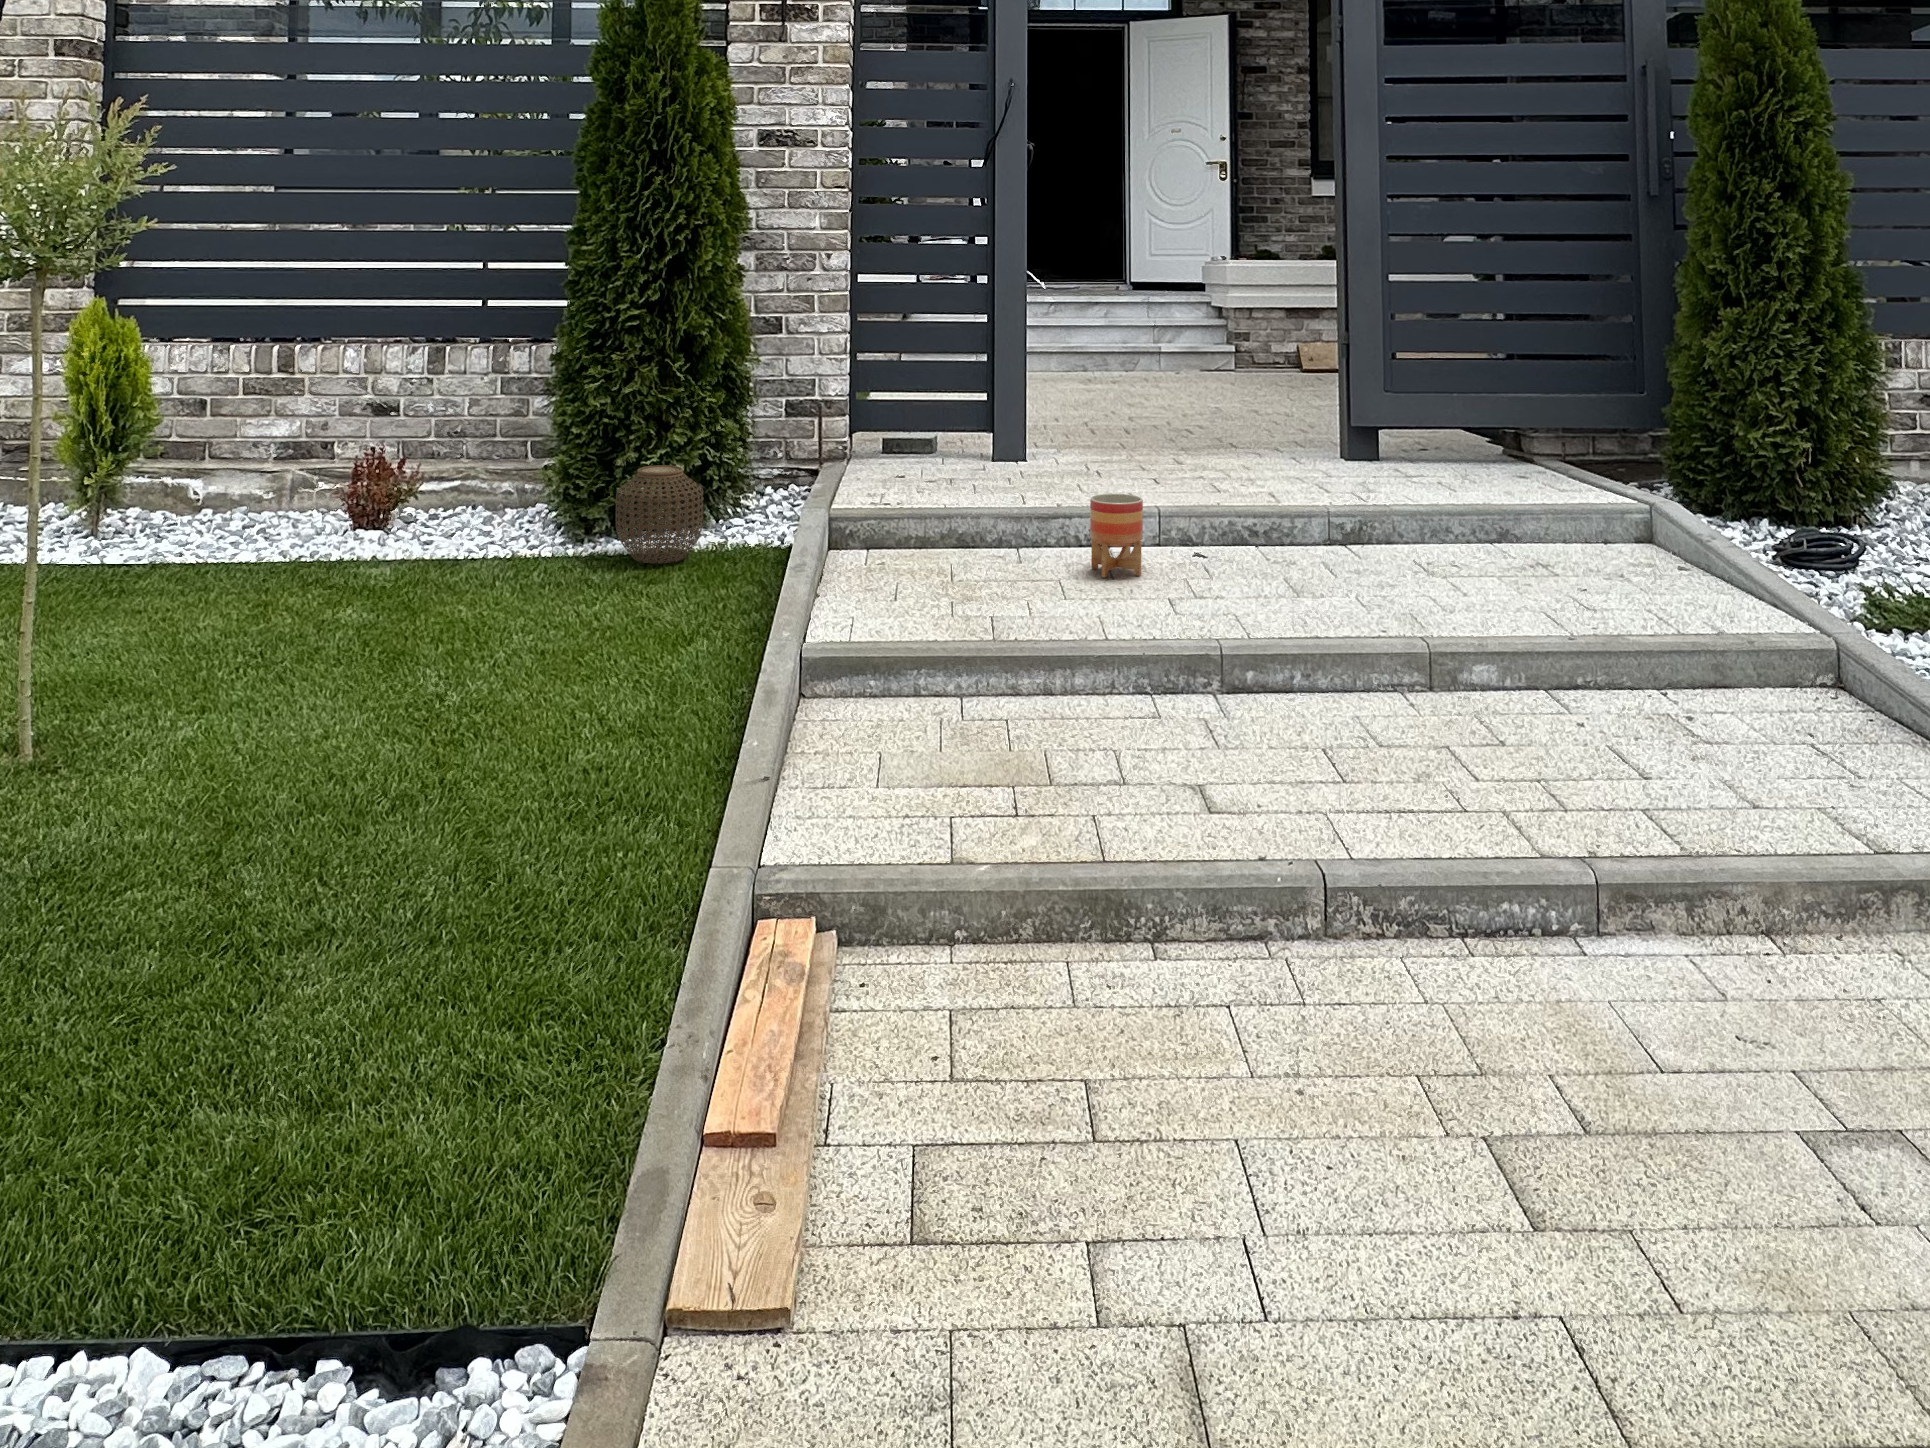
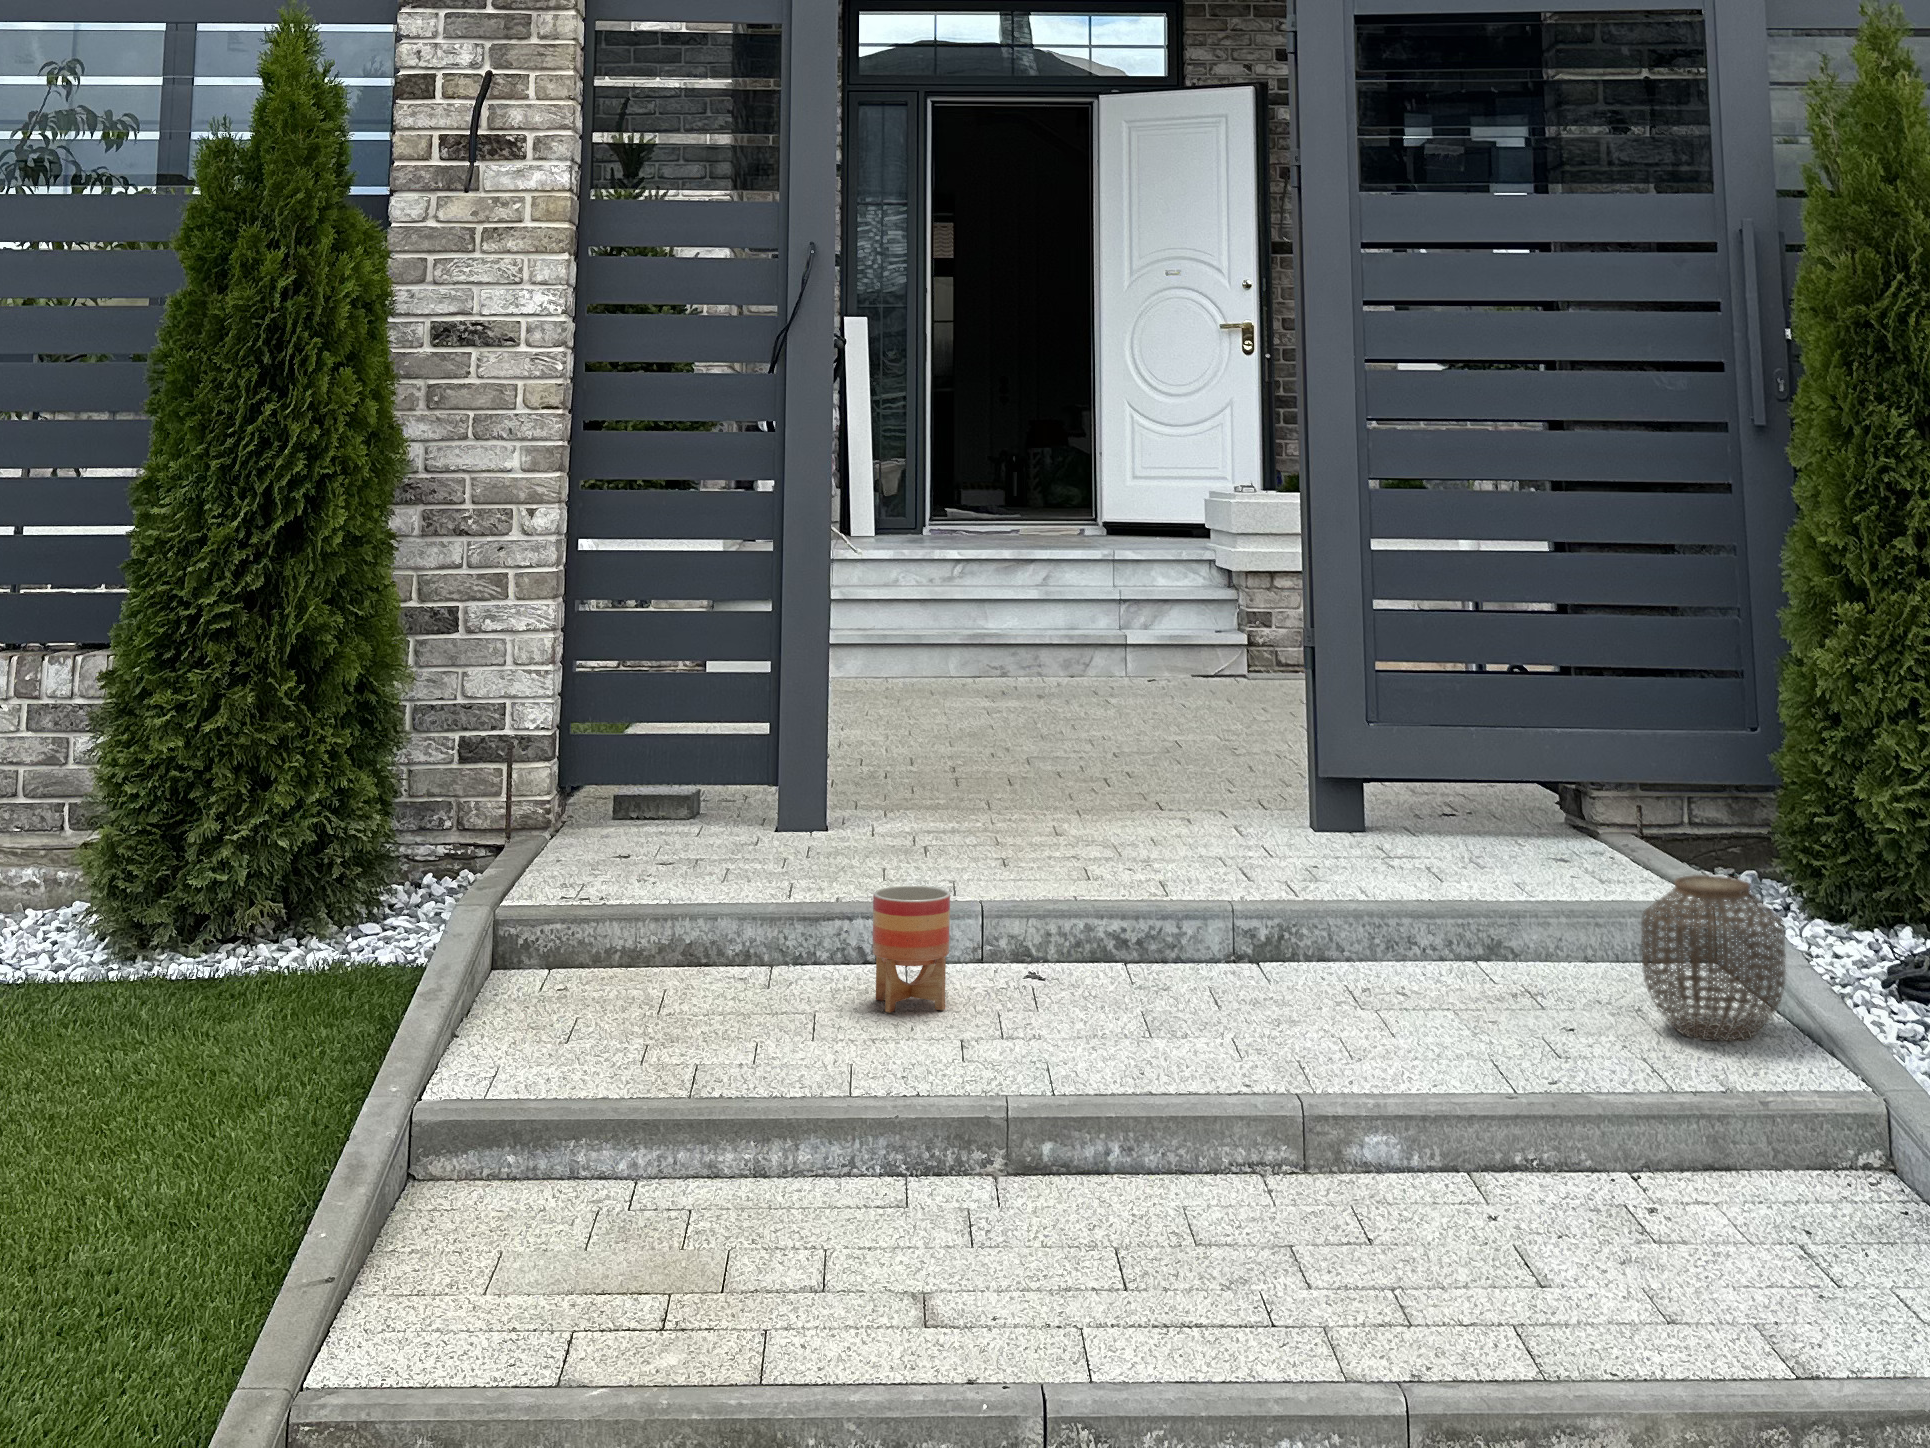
woven basket: present [616,465,703,564] -> present [1641,875,1786,1041]

